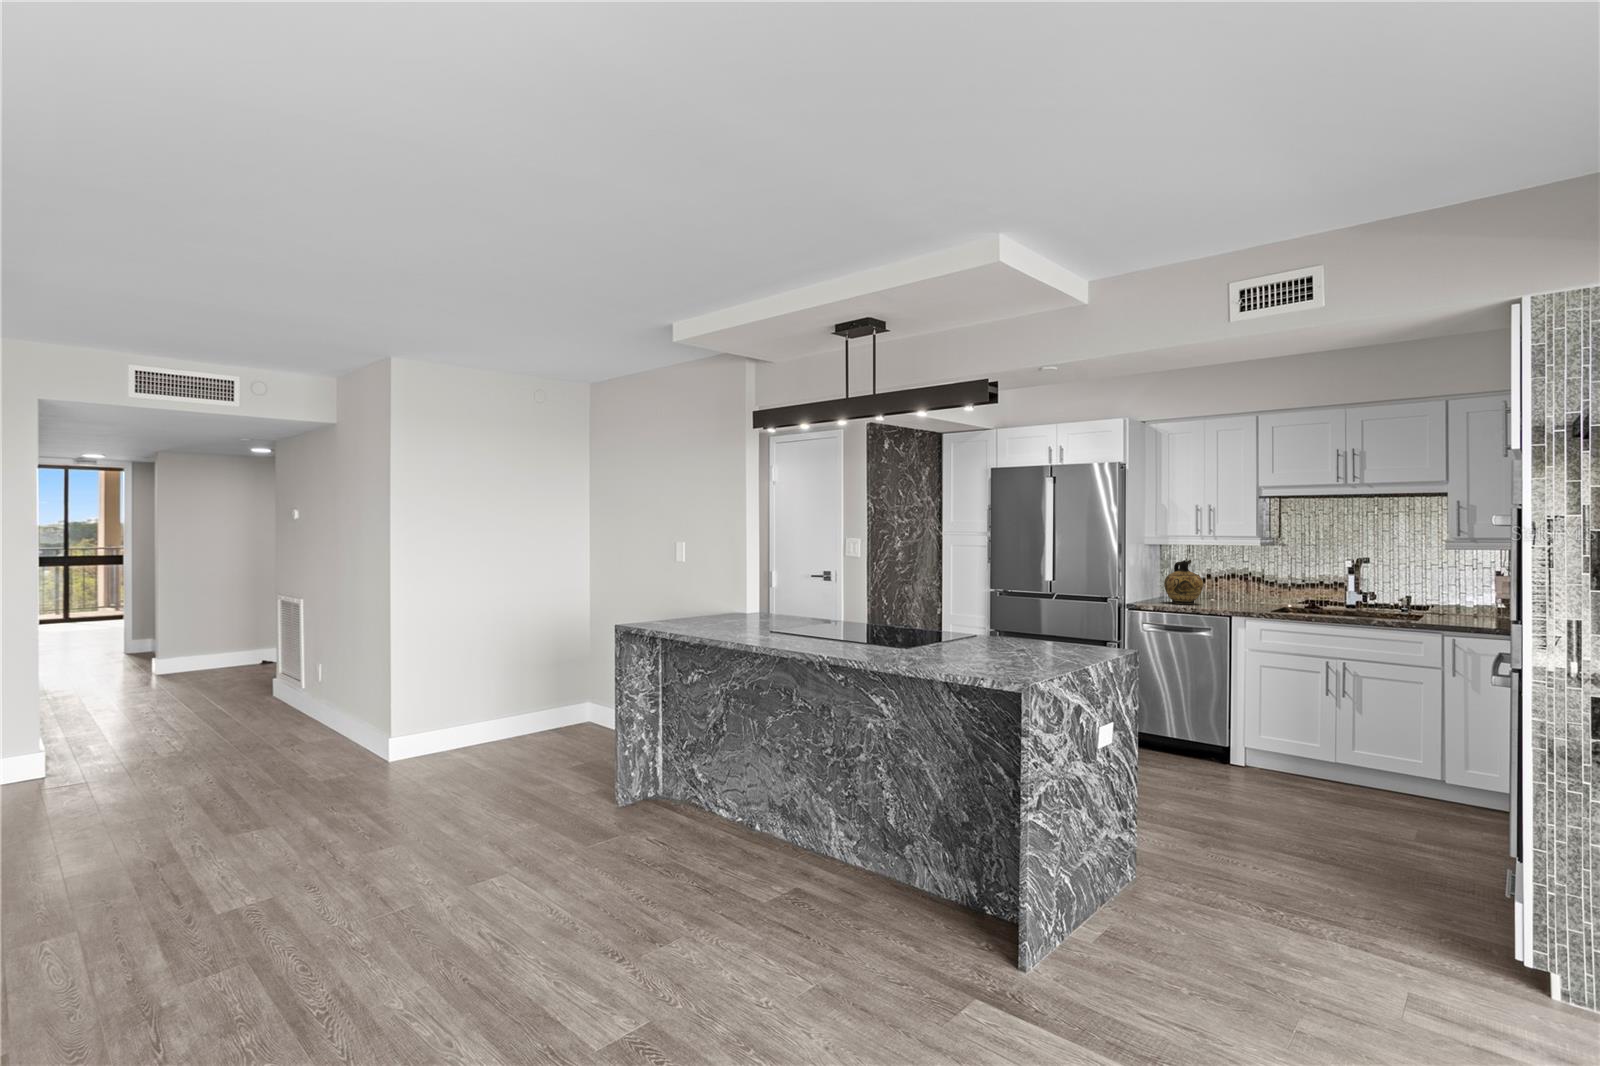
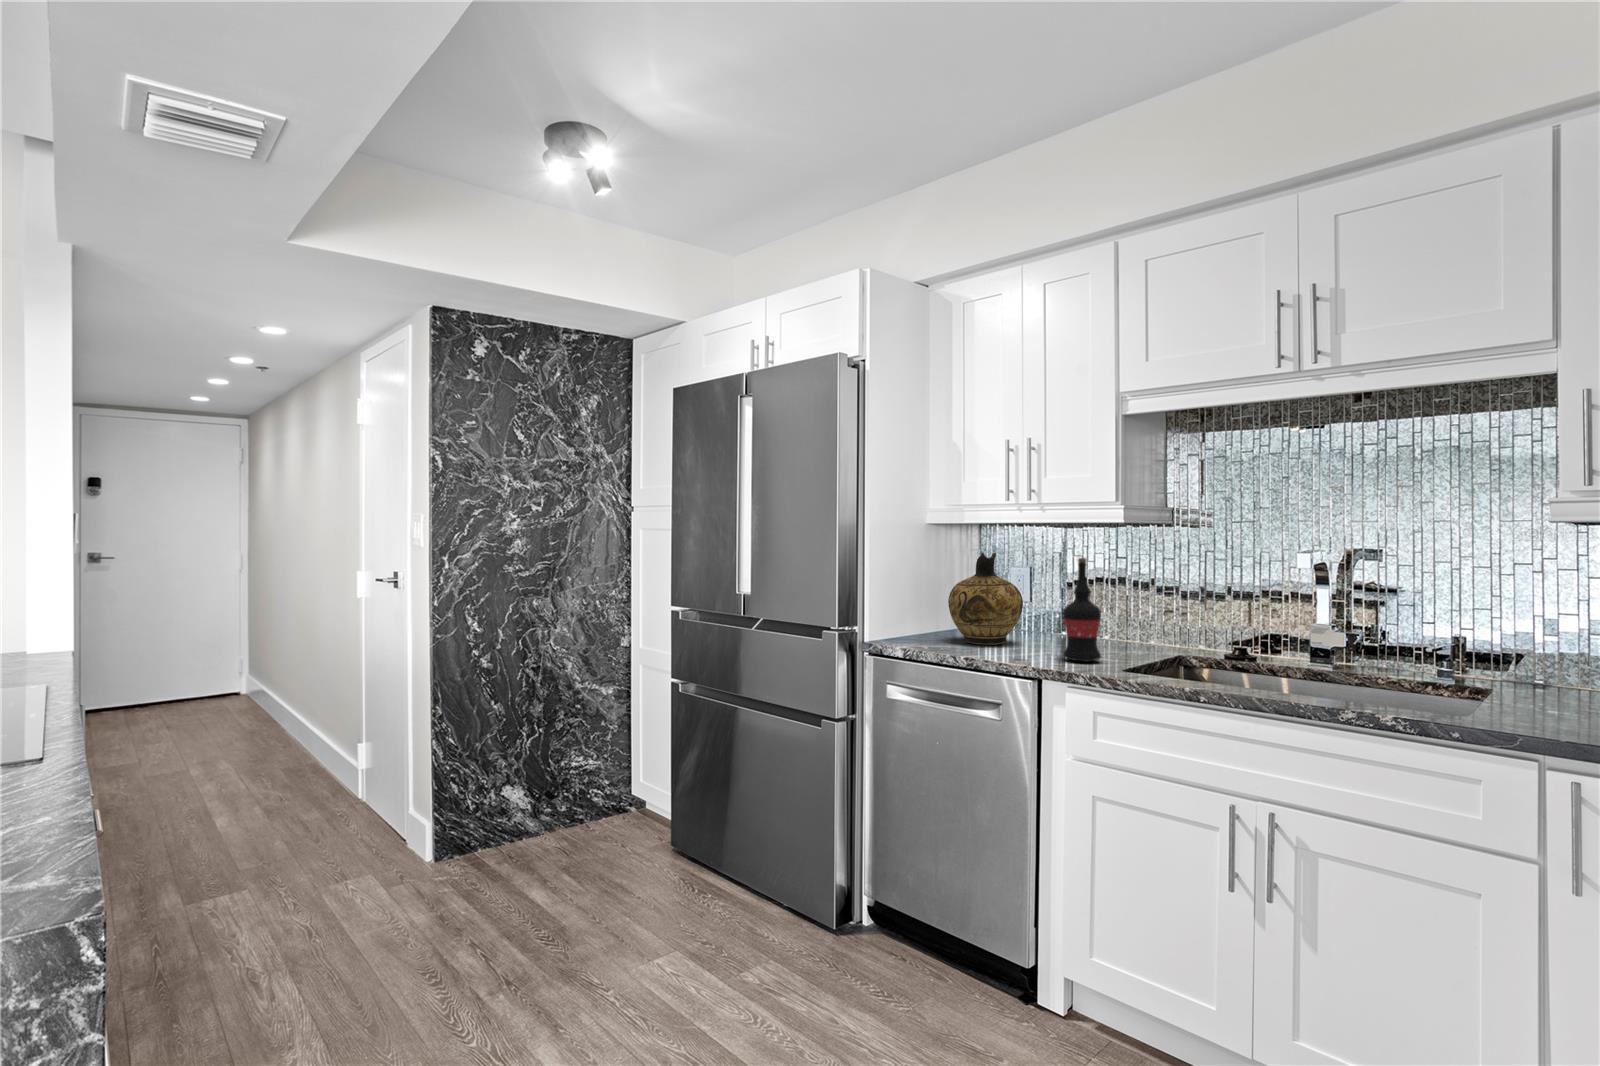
wine bottle: none [1234,563,1253,609] -> present [1063,558,1101,661]

